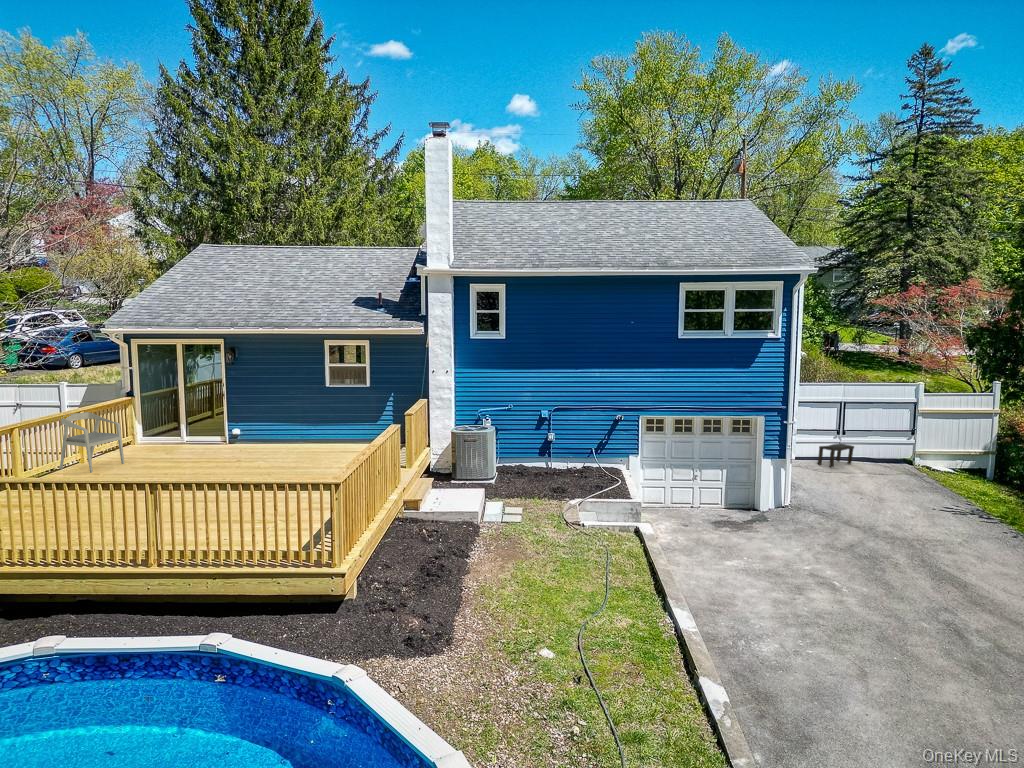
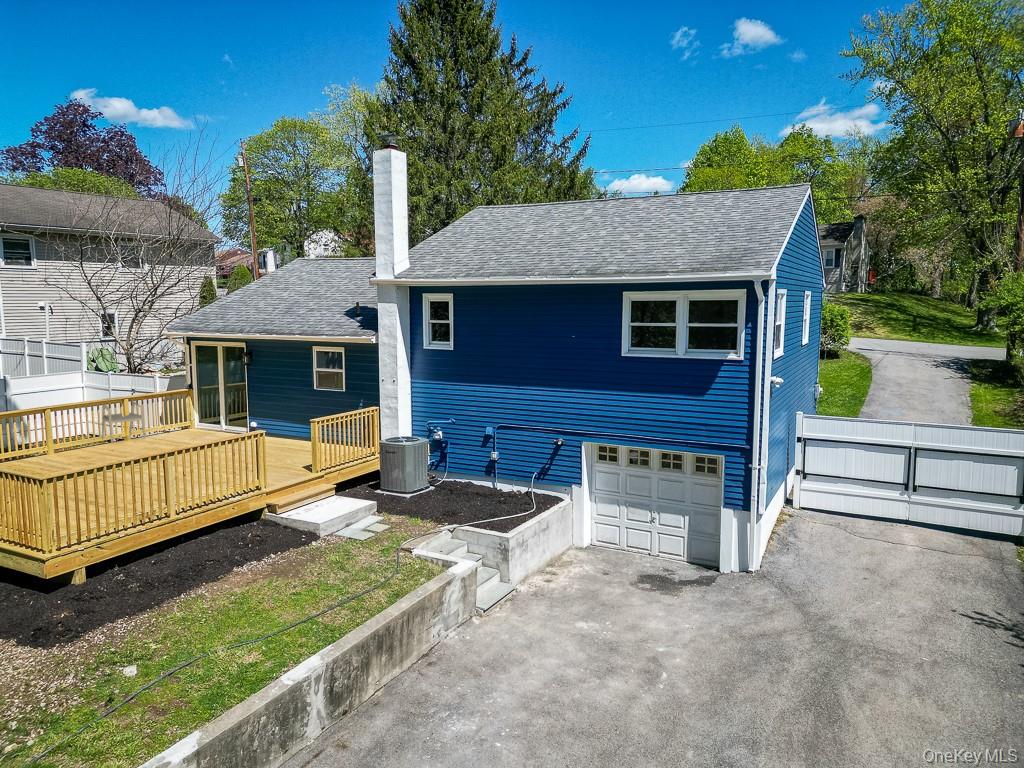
bench: present [818,443,854,467] -> none [864,502,923,533]

